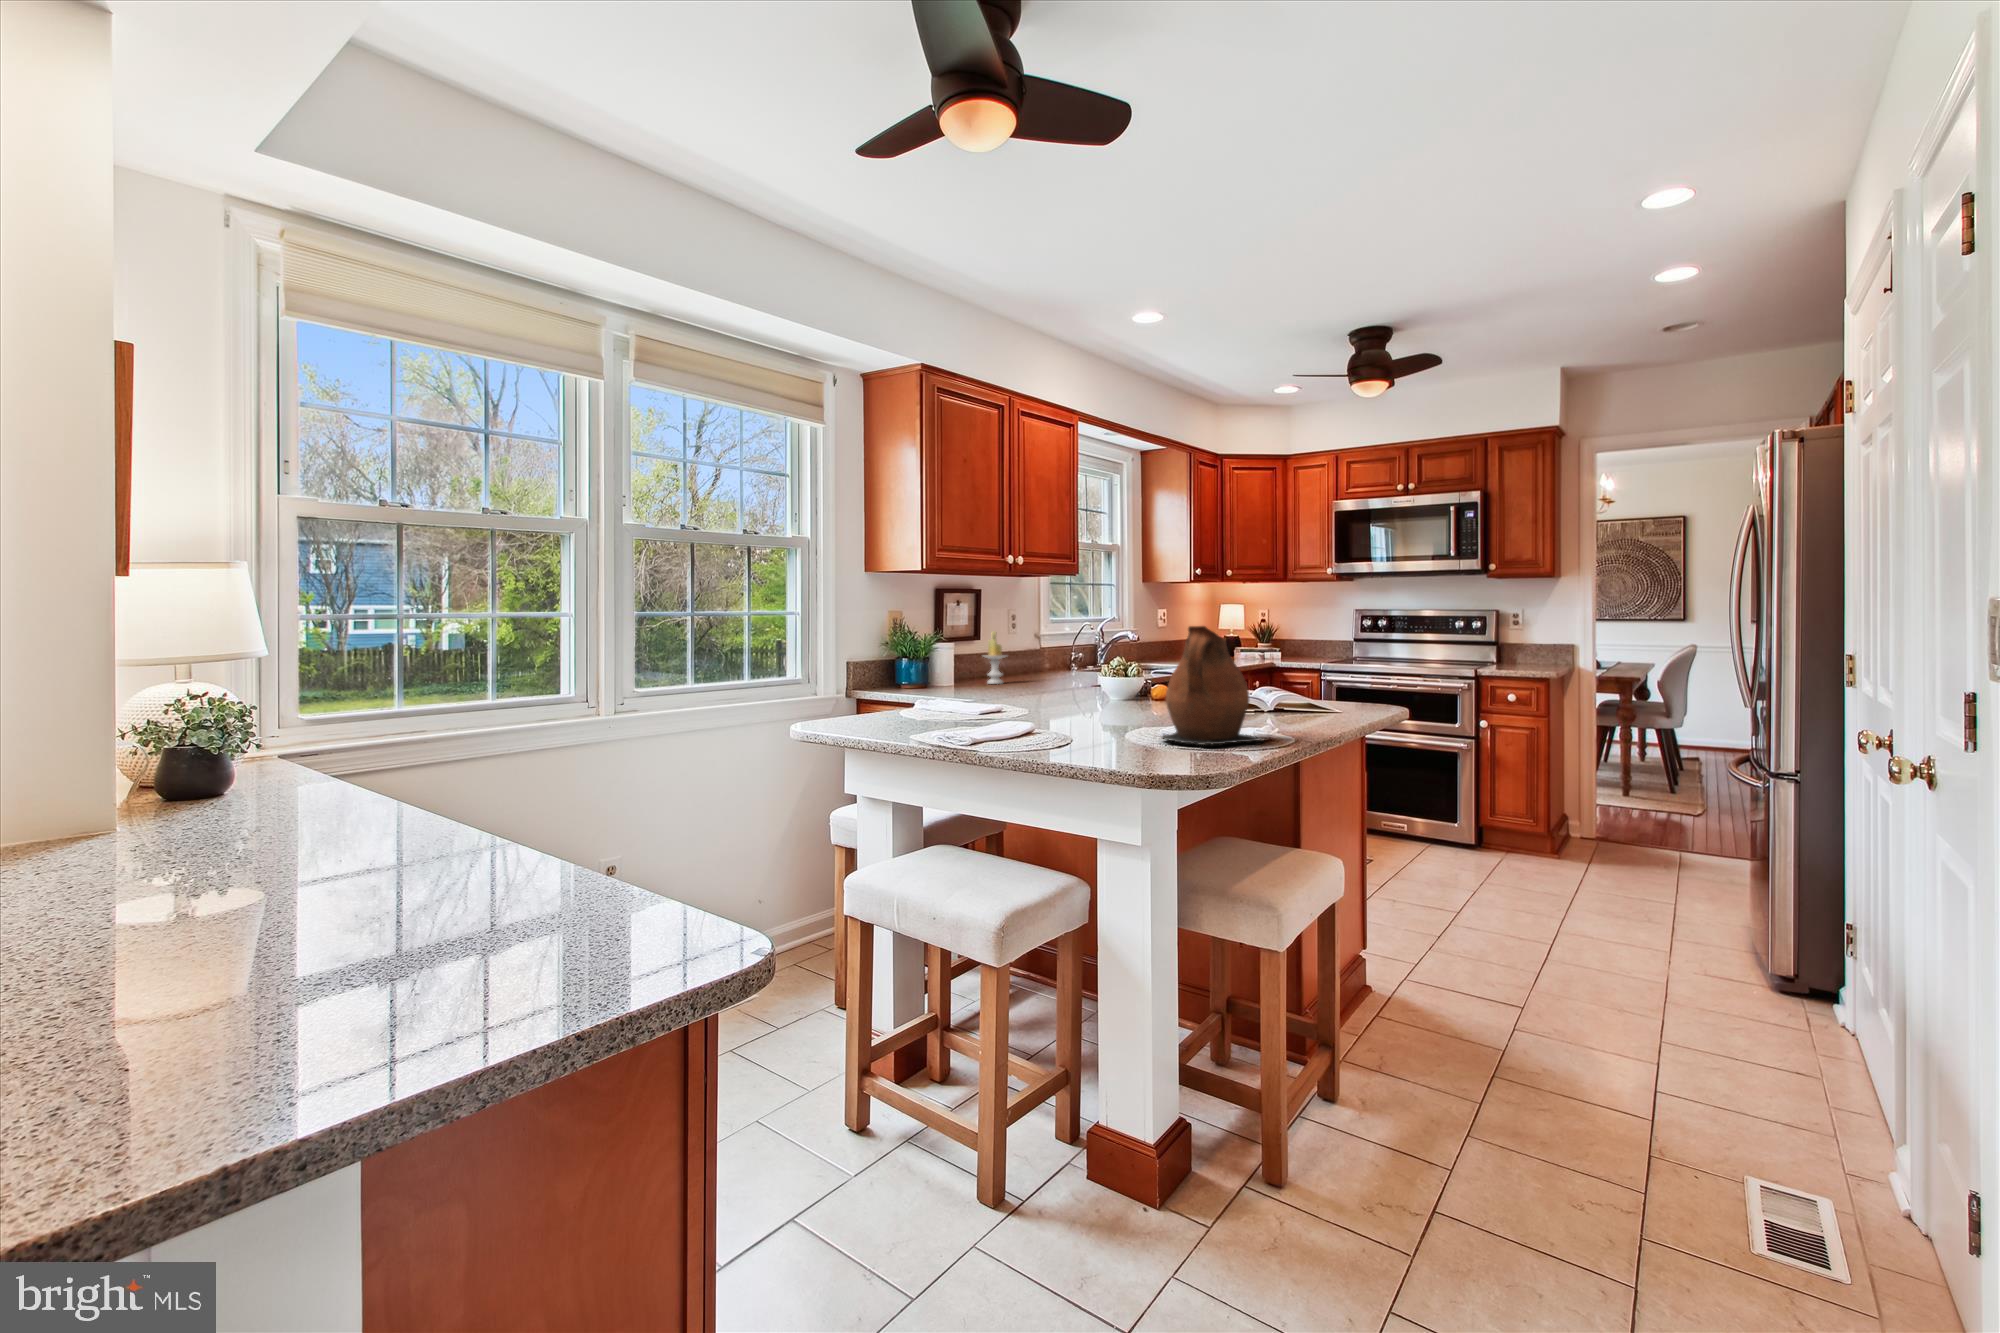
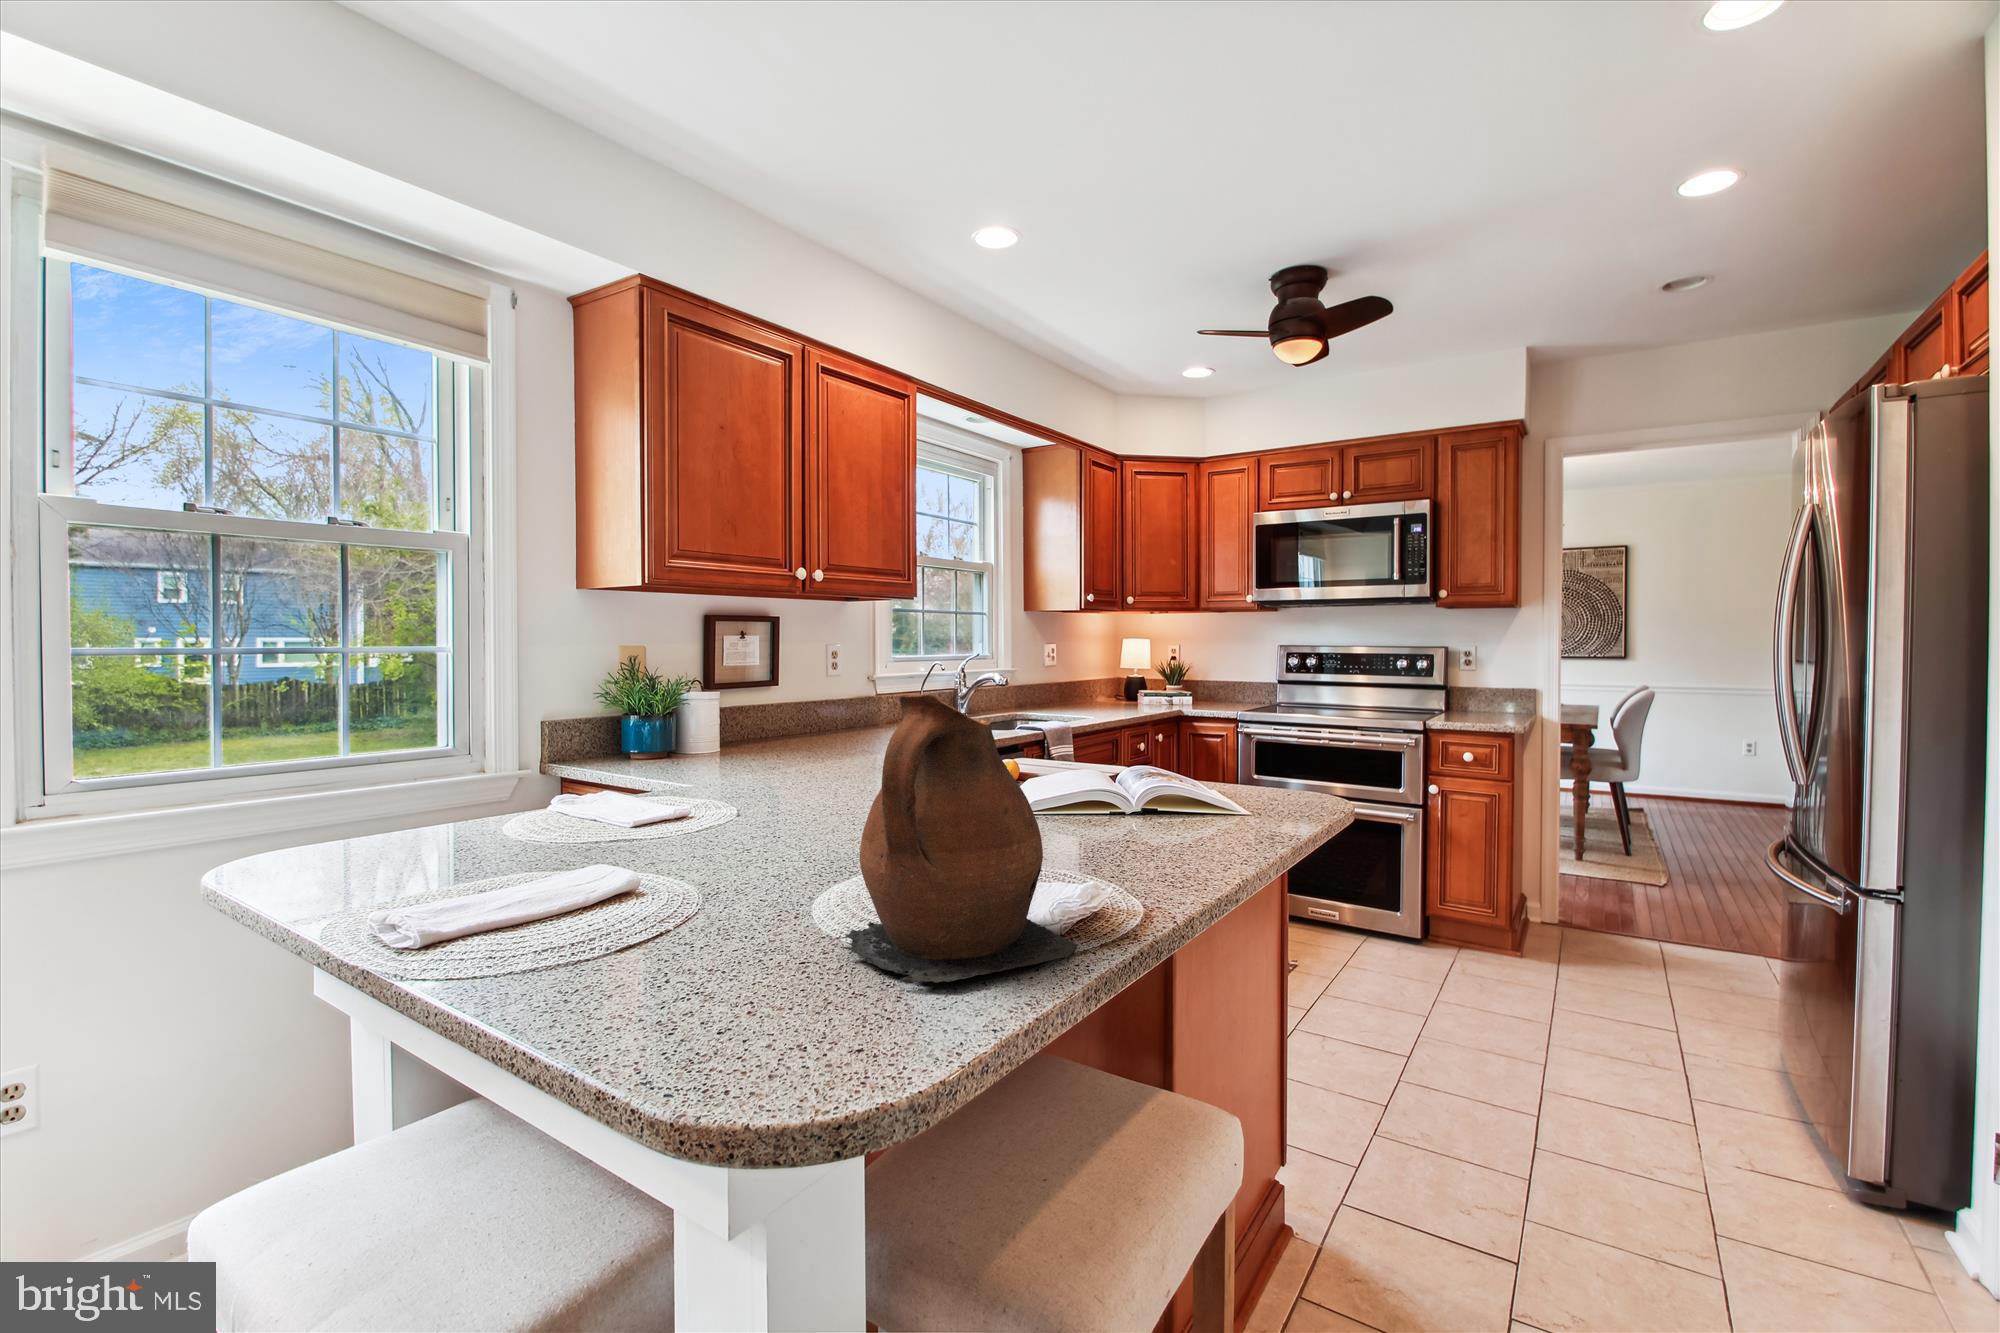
candle: present [983,631,1006,684] -> none [775,670,811,743]

